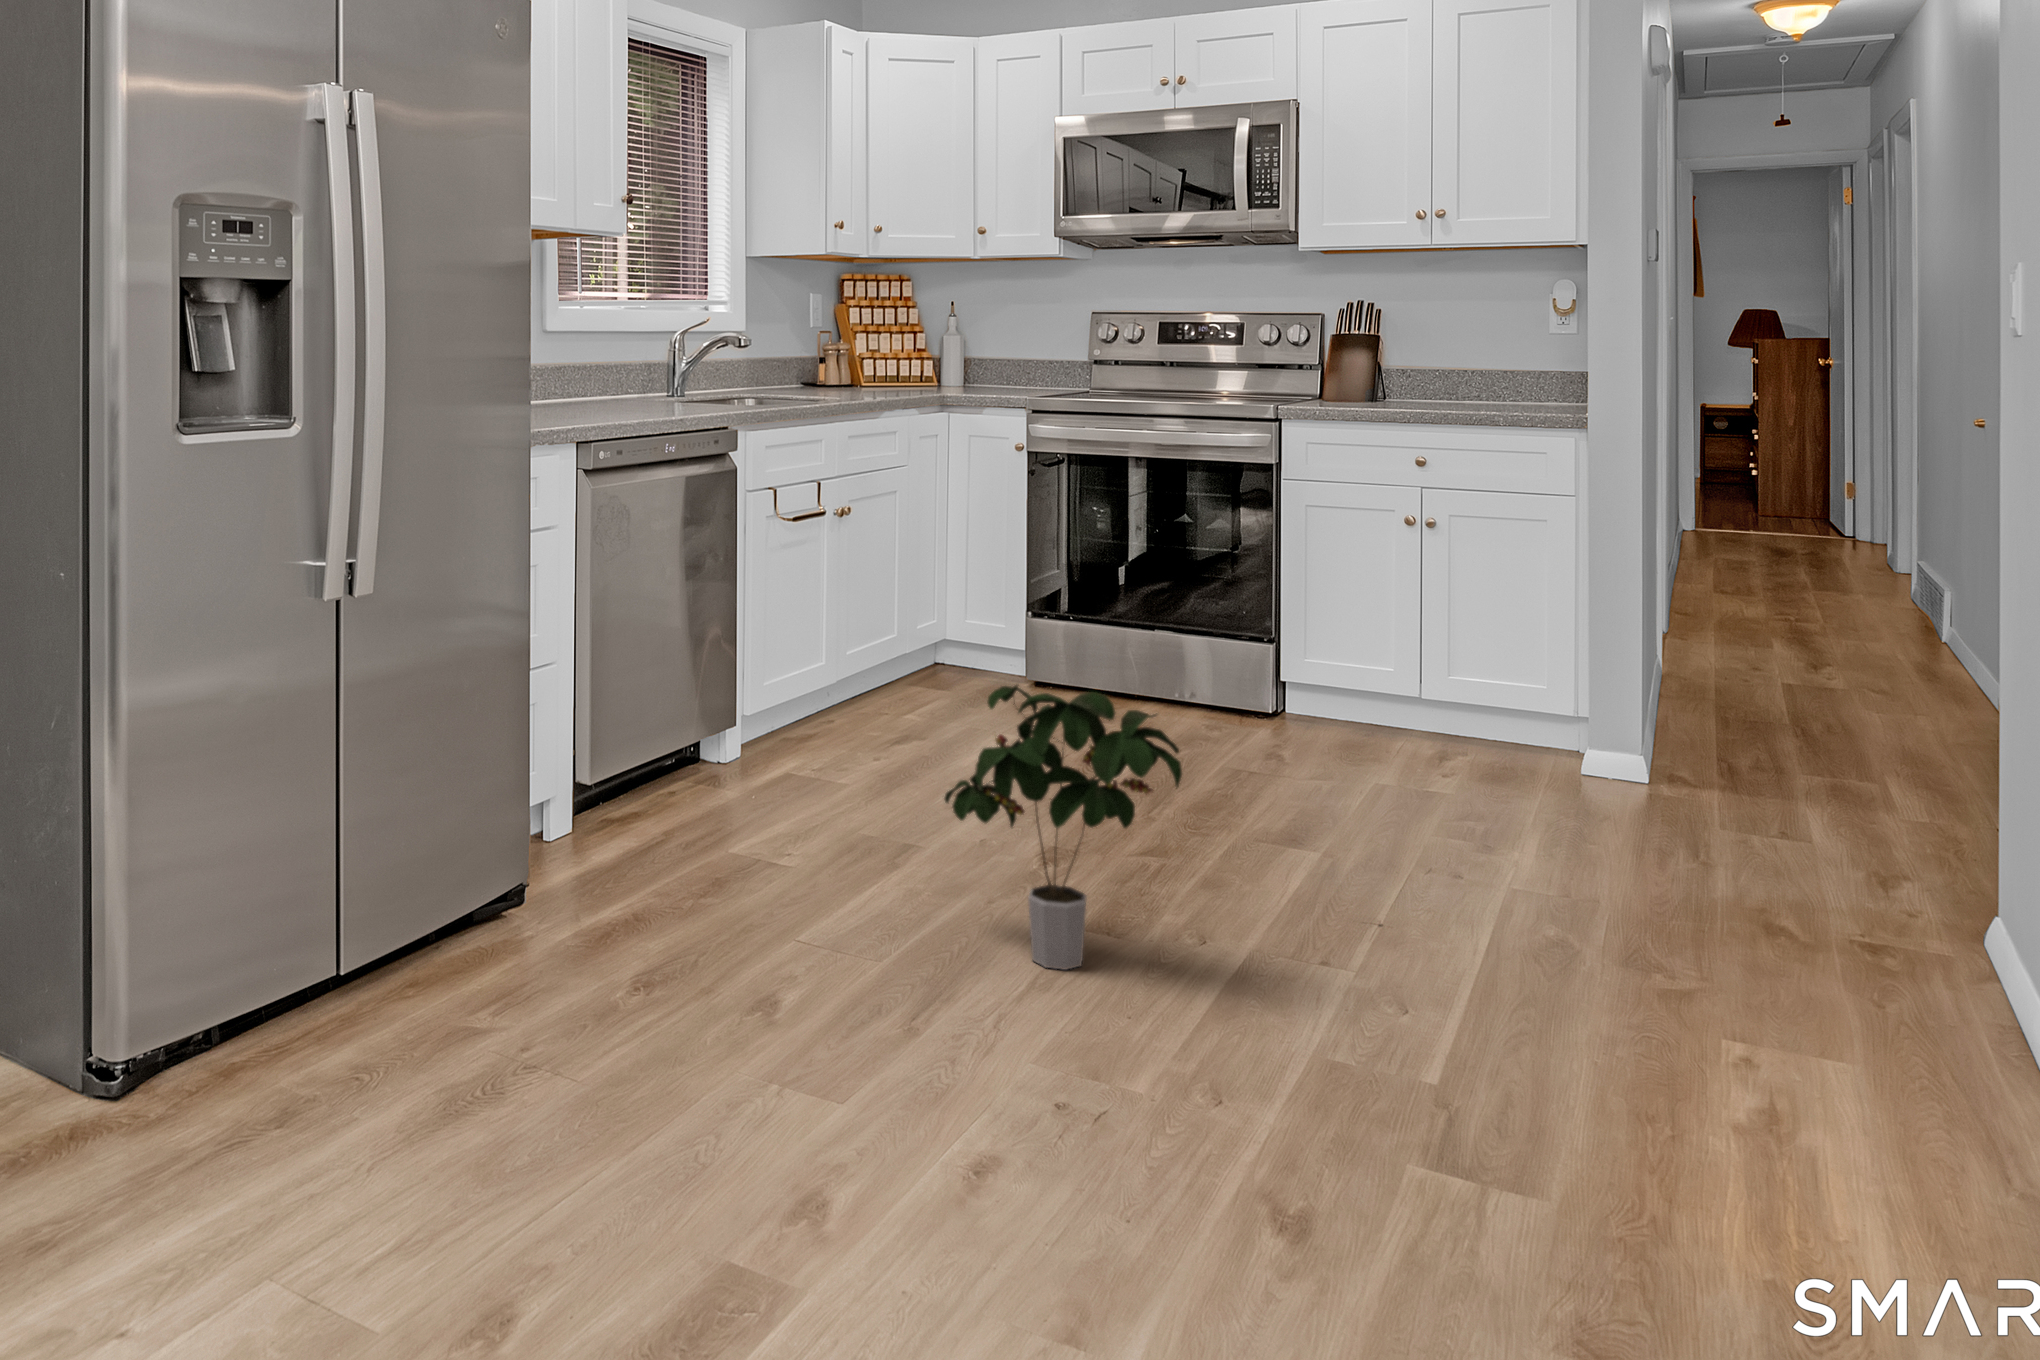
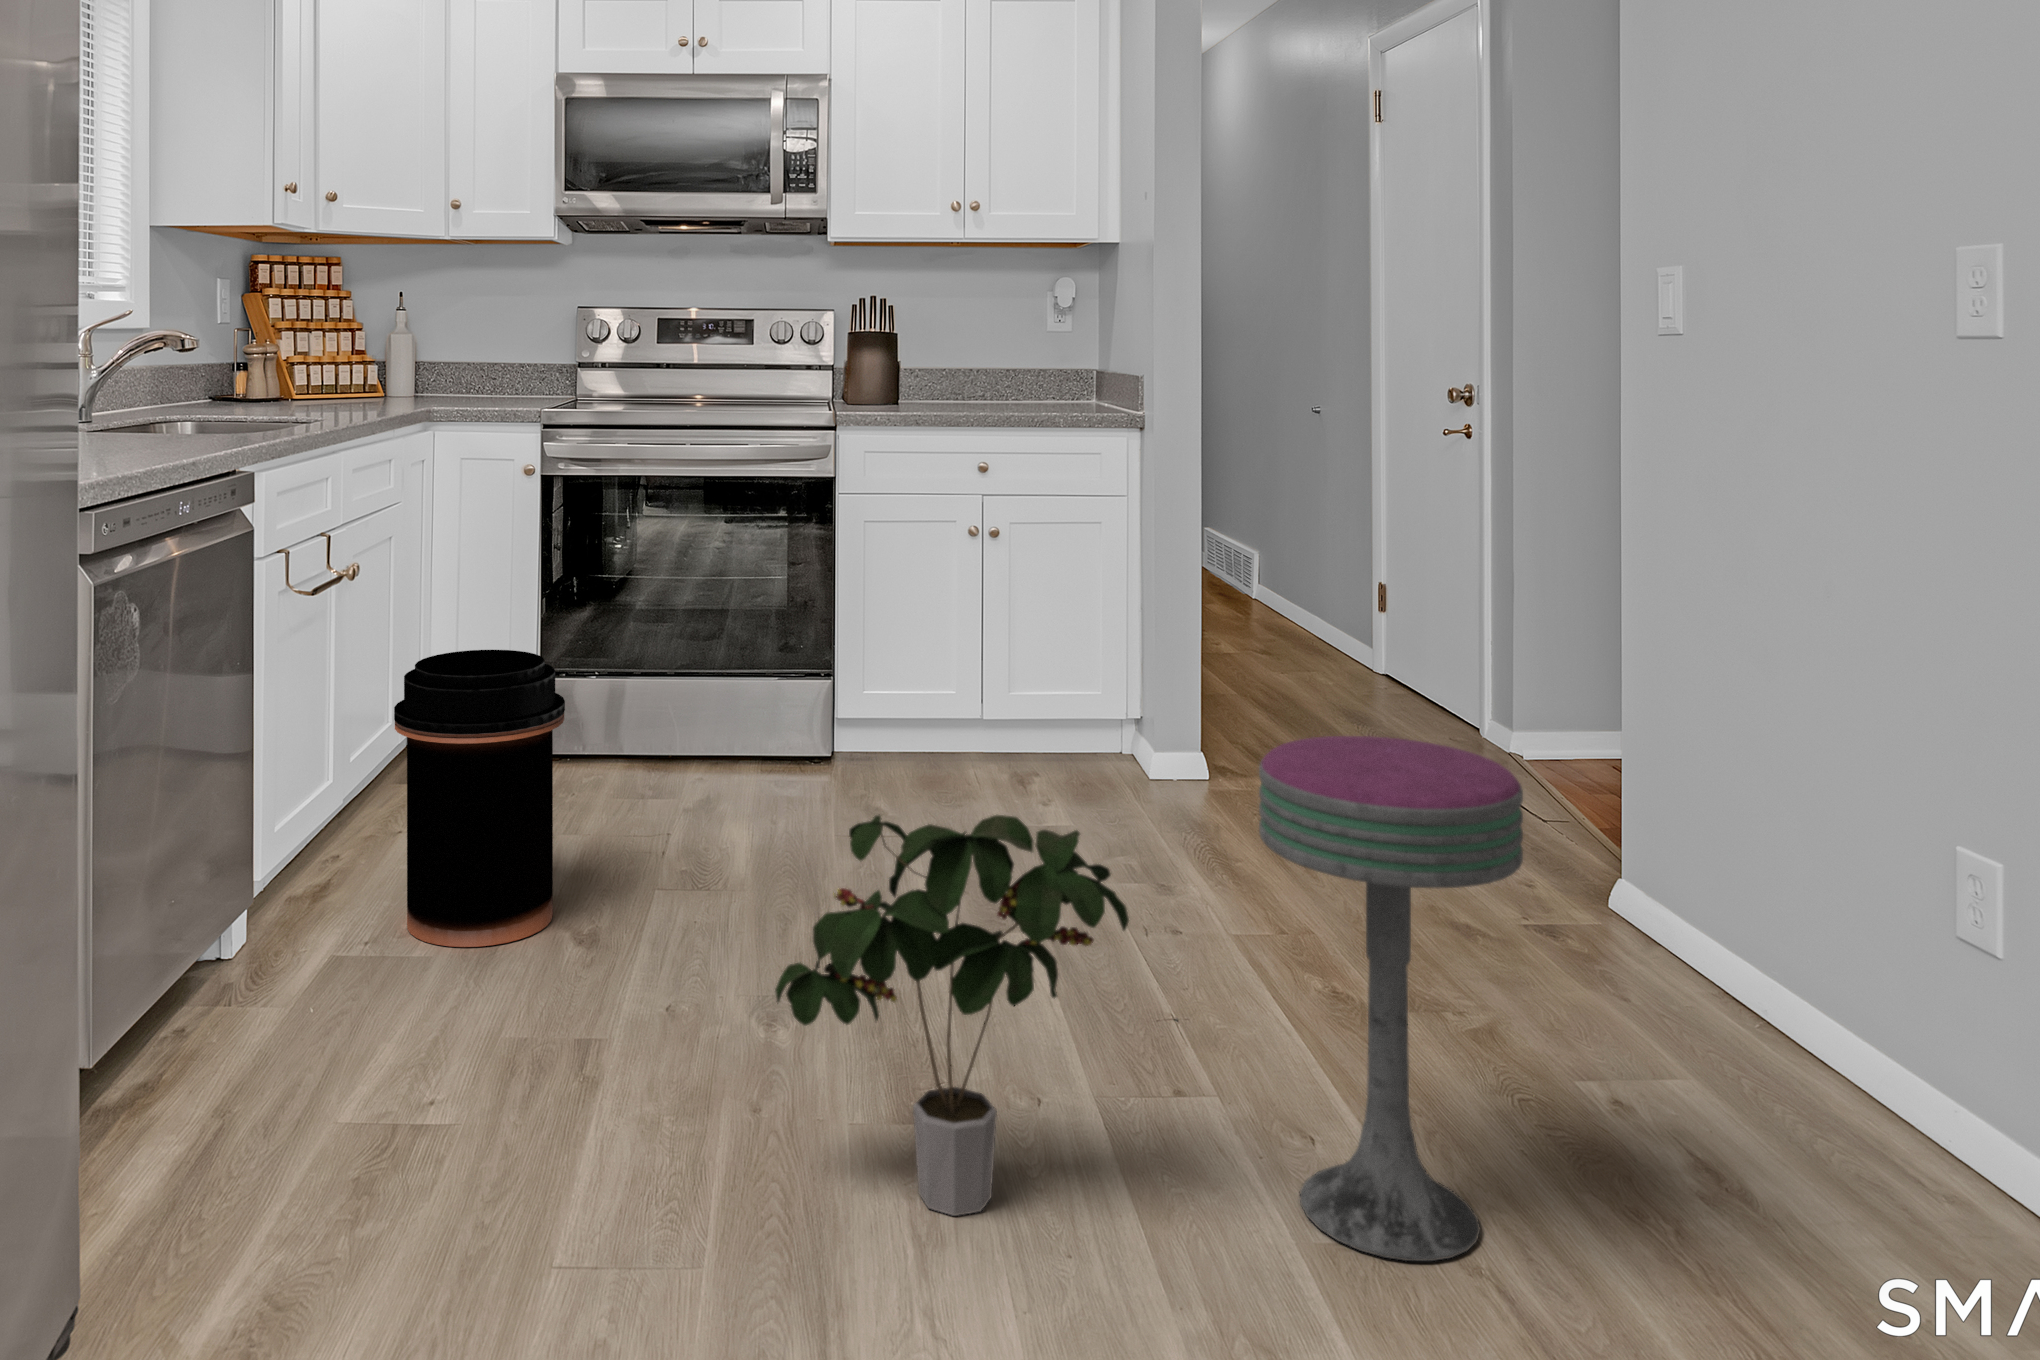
trash can: none [831,572,955,783] -> present [394,650,565,947]
bar stool: none [1272,667,1485,1071] -> present [1259,736,1523,1261]

